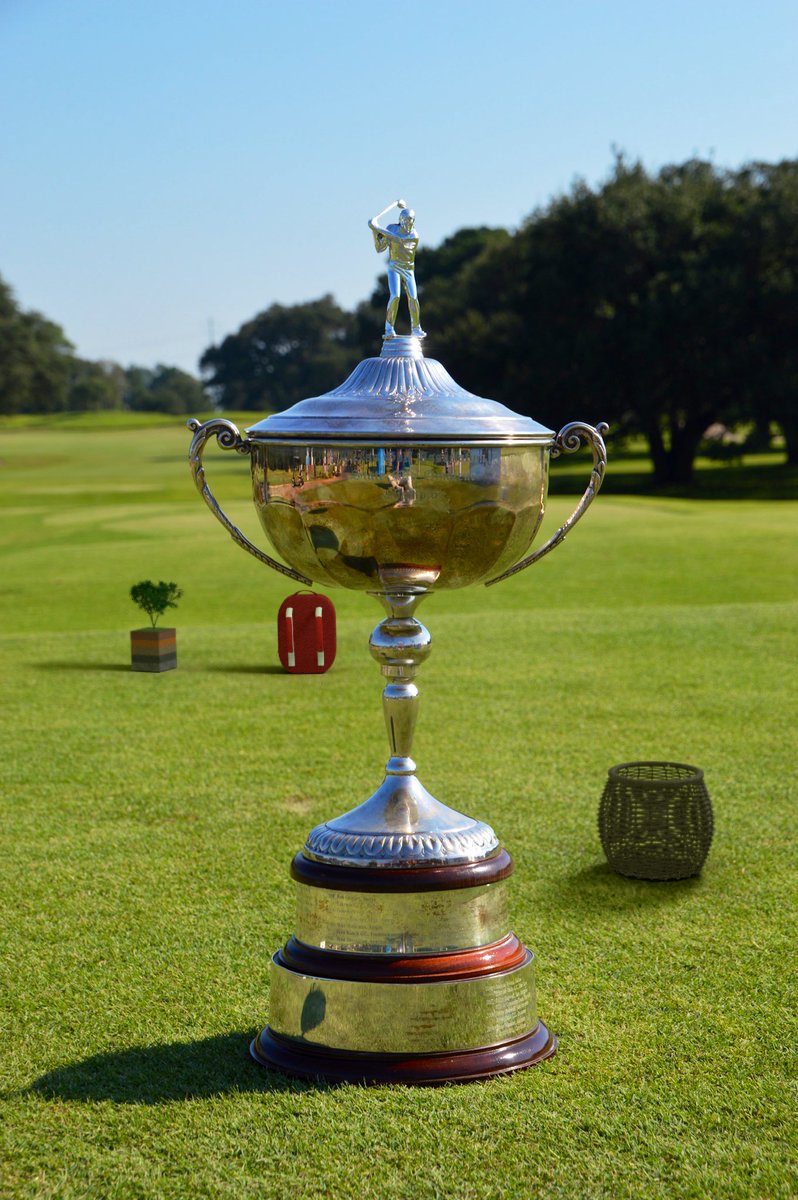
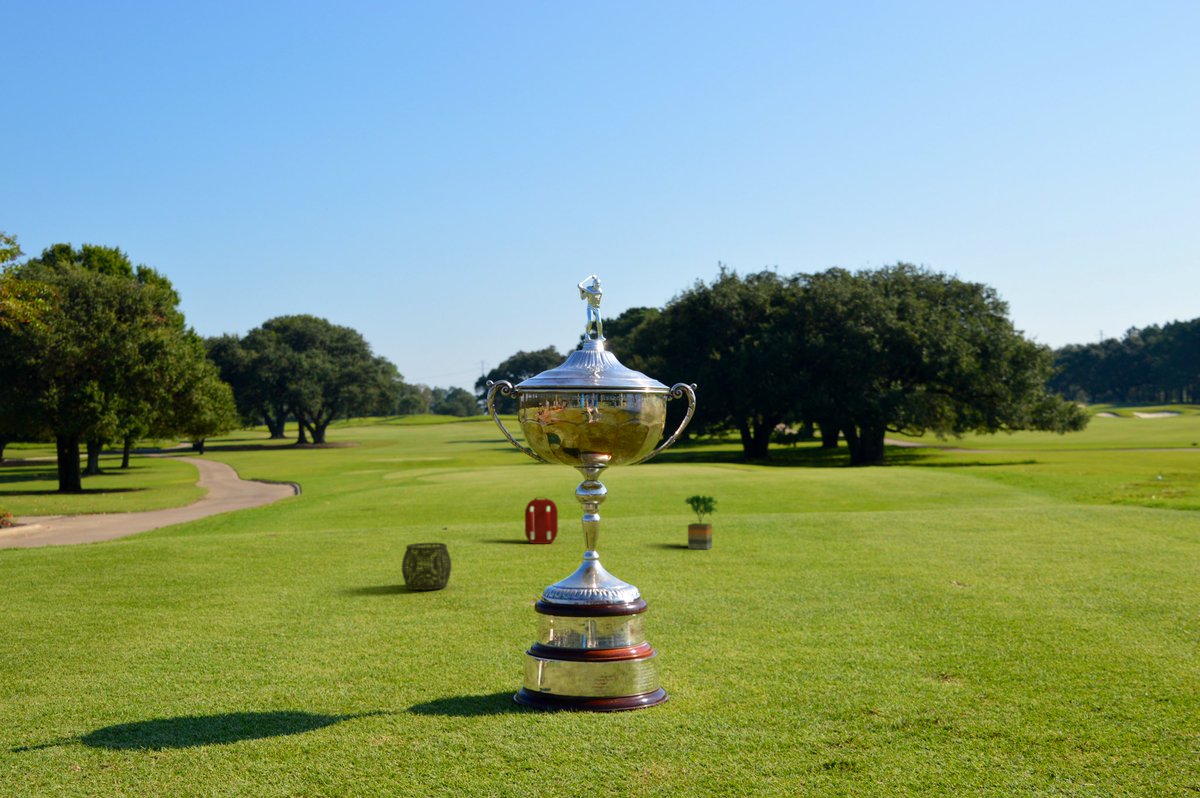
potted tree: present [130,580,183,672] -> present [685,495,717,549]
woven basket: present [596,761,715,880] -> present [402,543,451,590]

